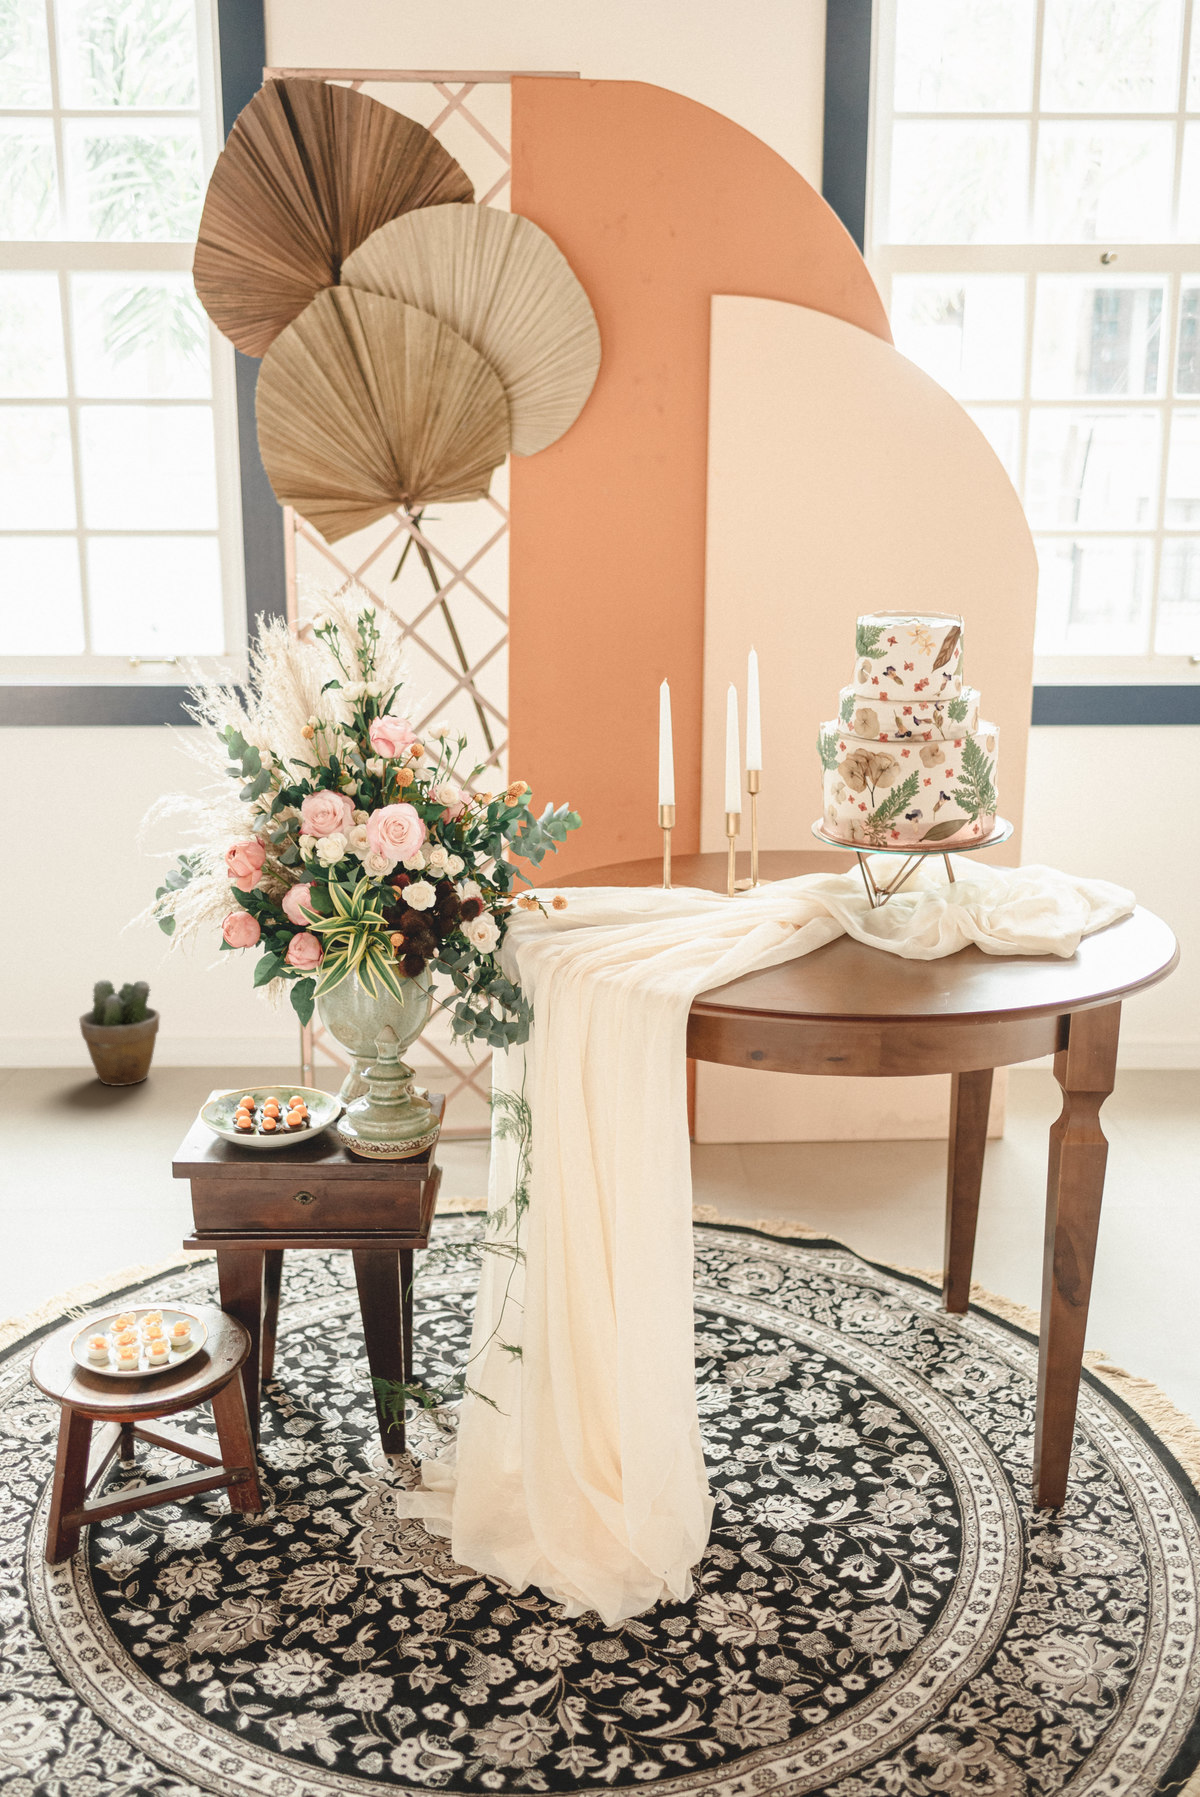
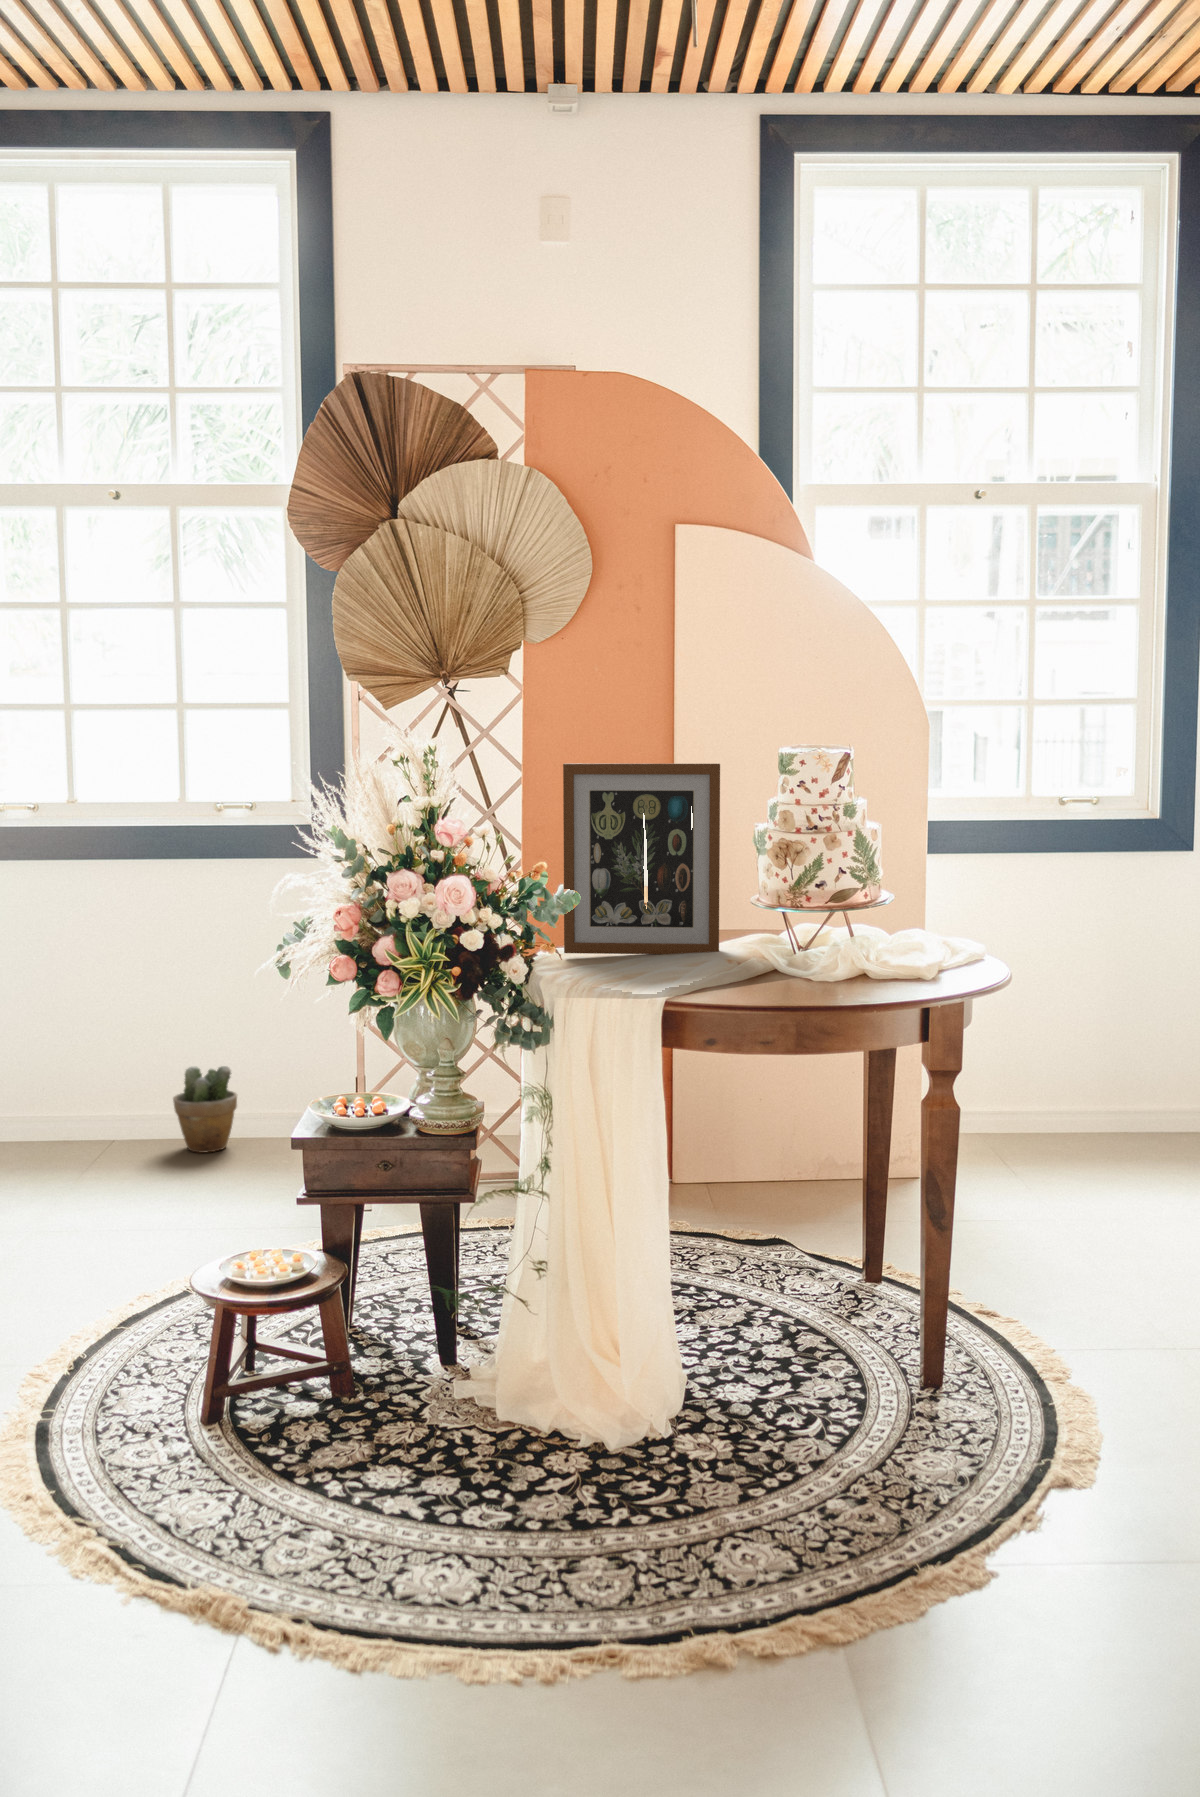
picture frame: none [557,632,784,907] -> present [563,764,720,954]

